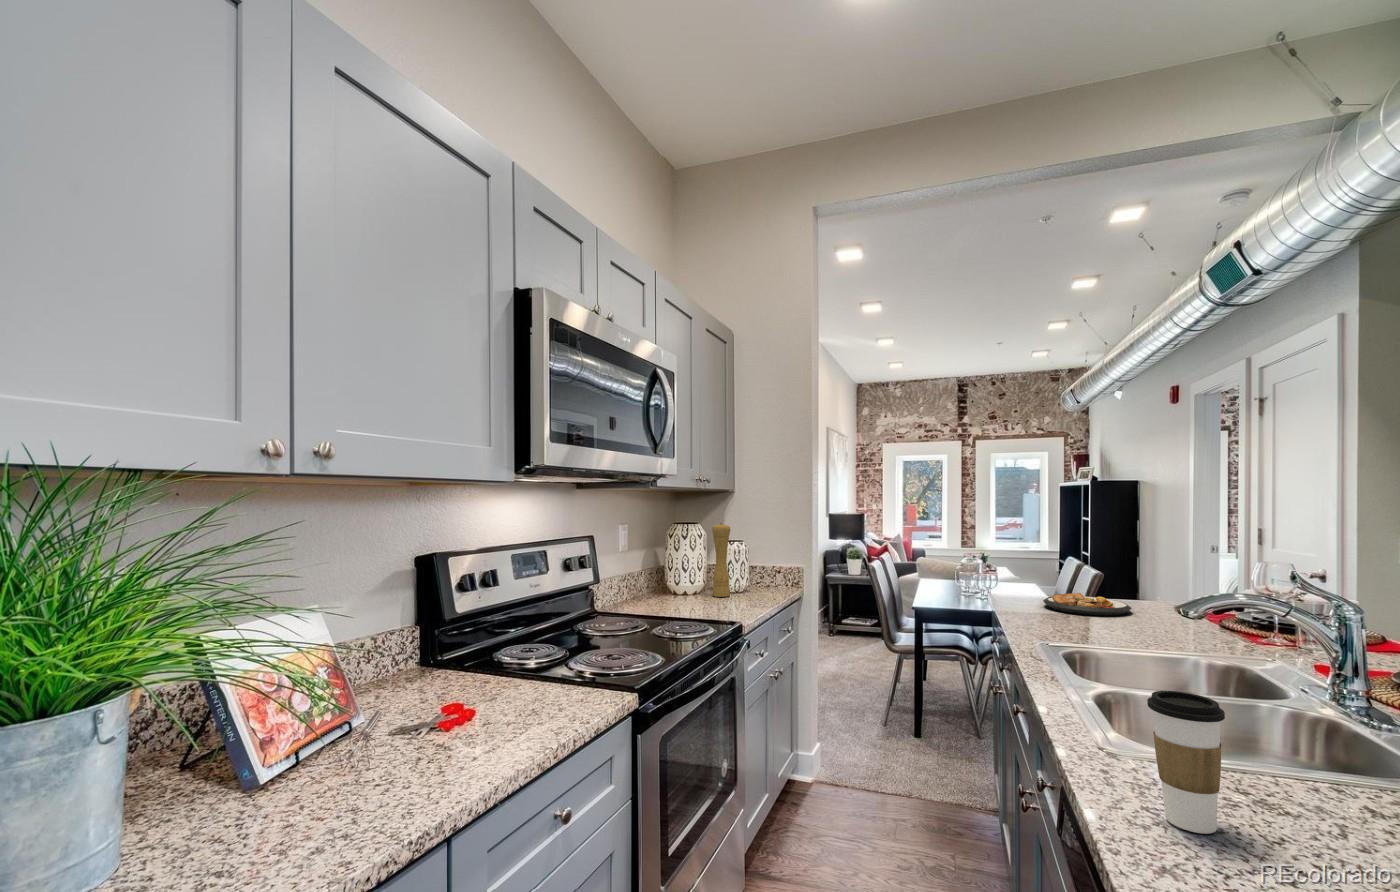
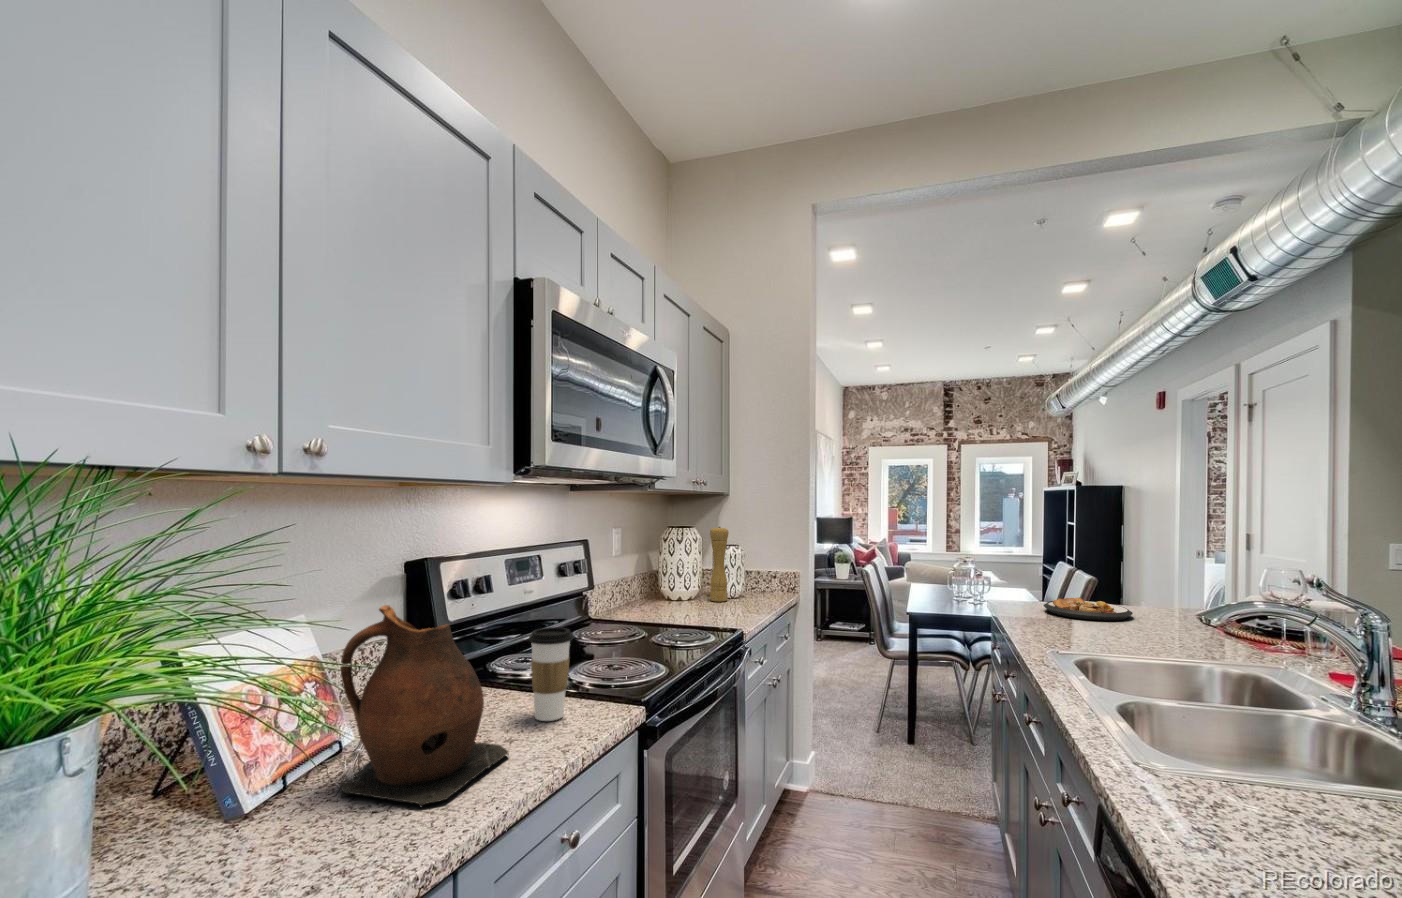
ceramic pitcher: none [346,596,504,783] -> present [340,605,509,808]
coffee cup: present [1147,691,1225,834] -> present [529,627,573,721]

